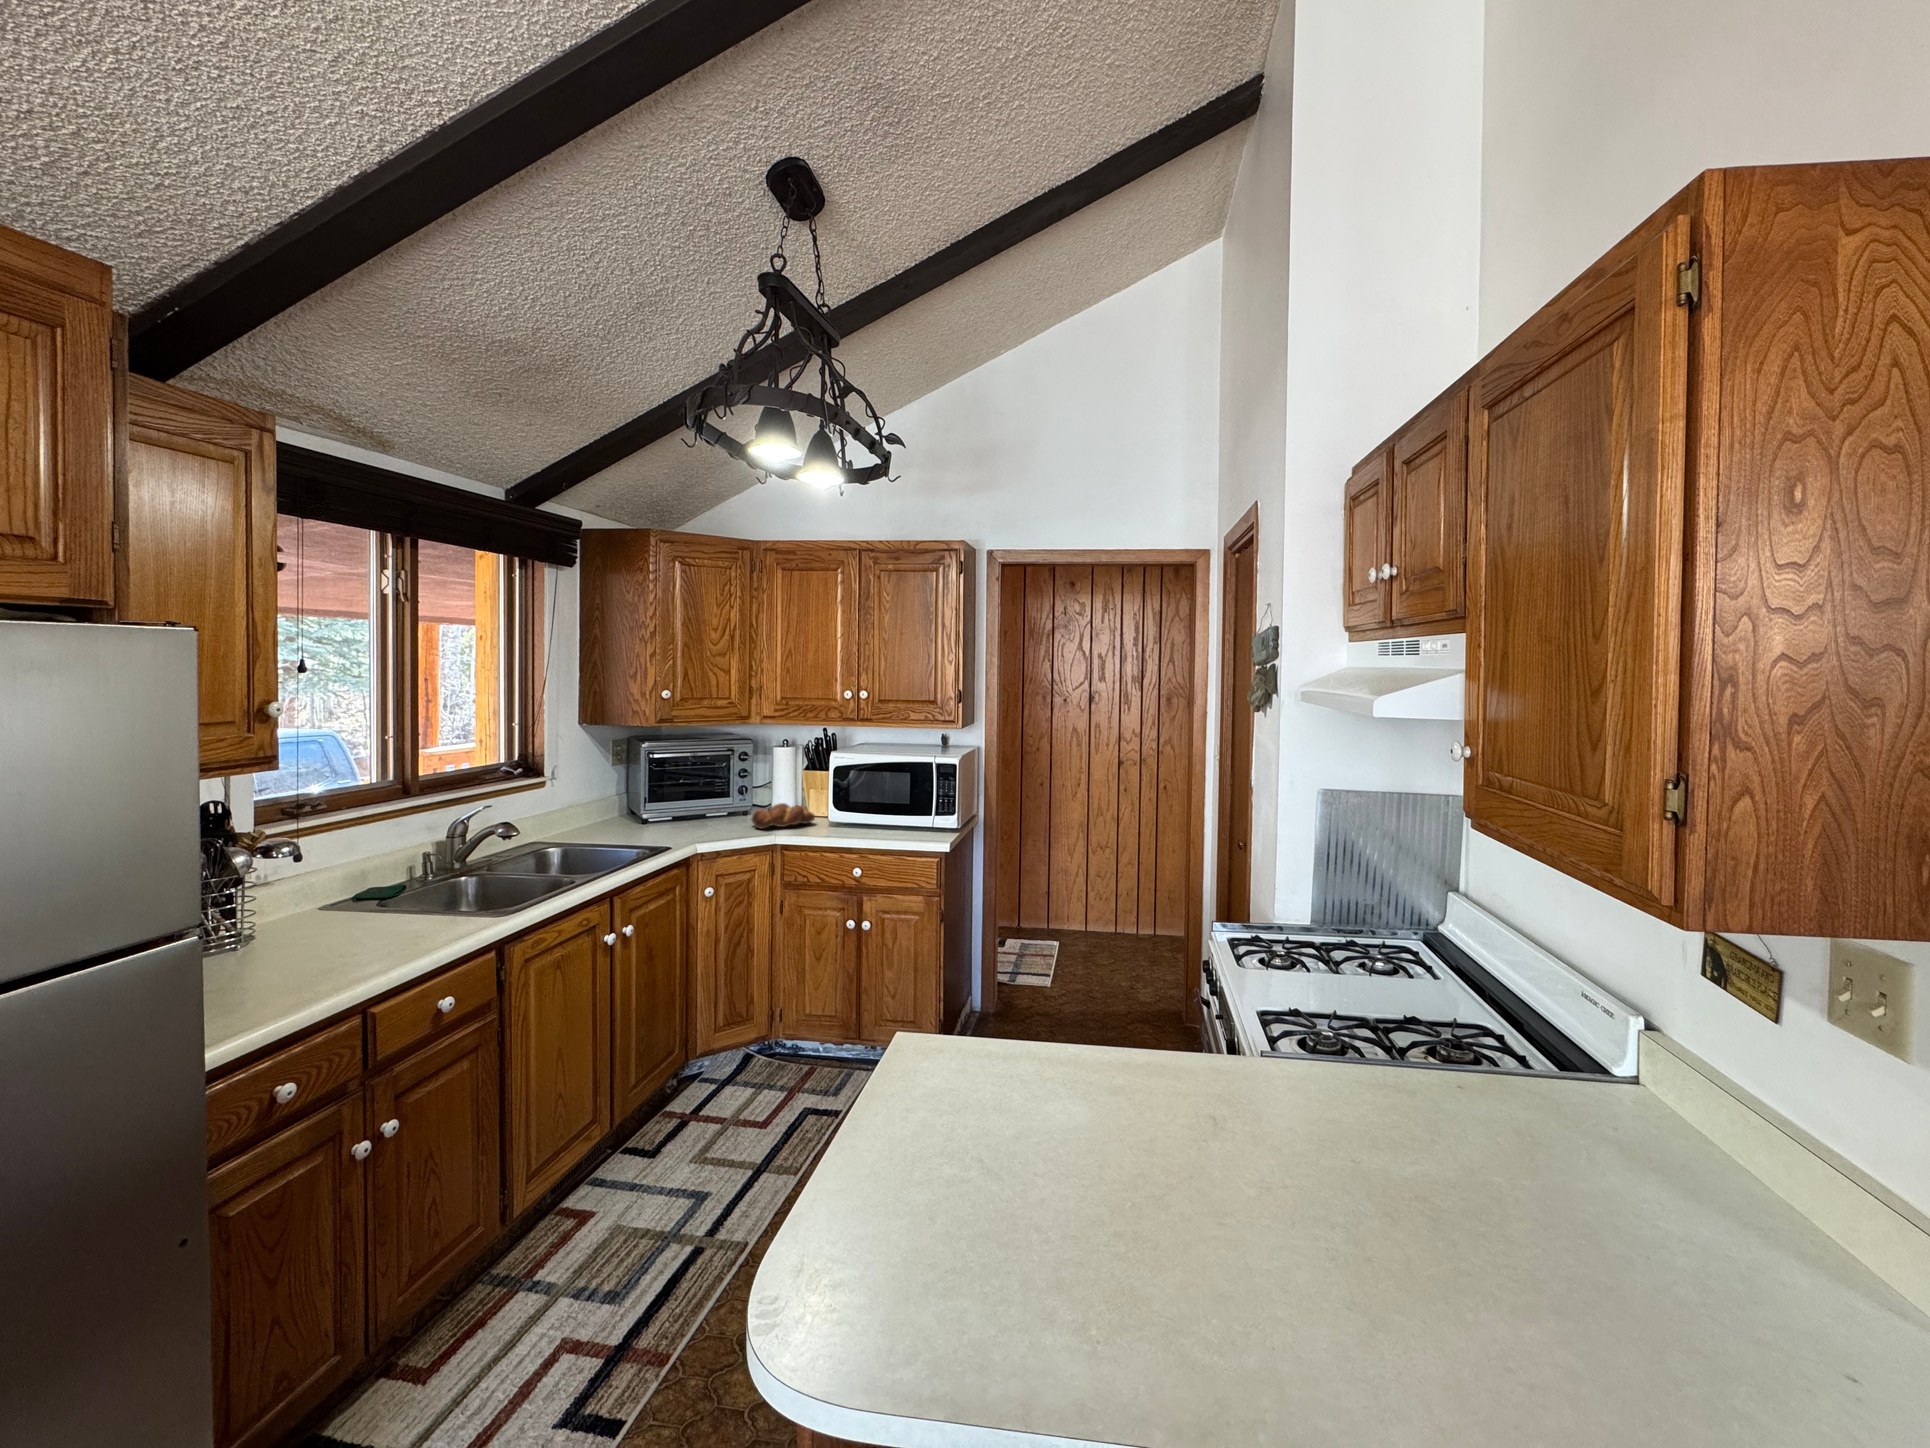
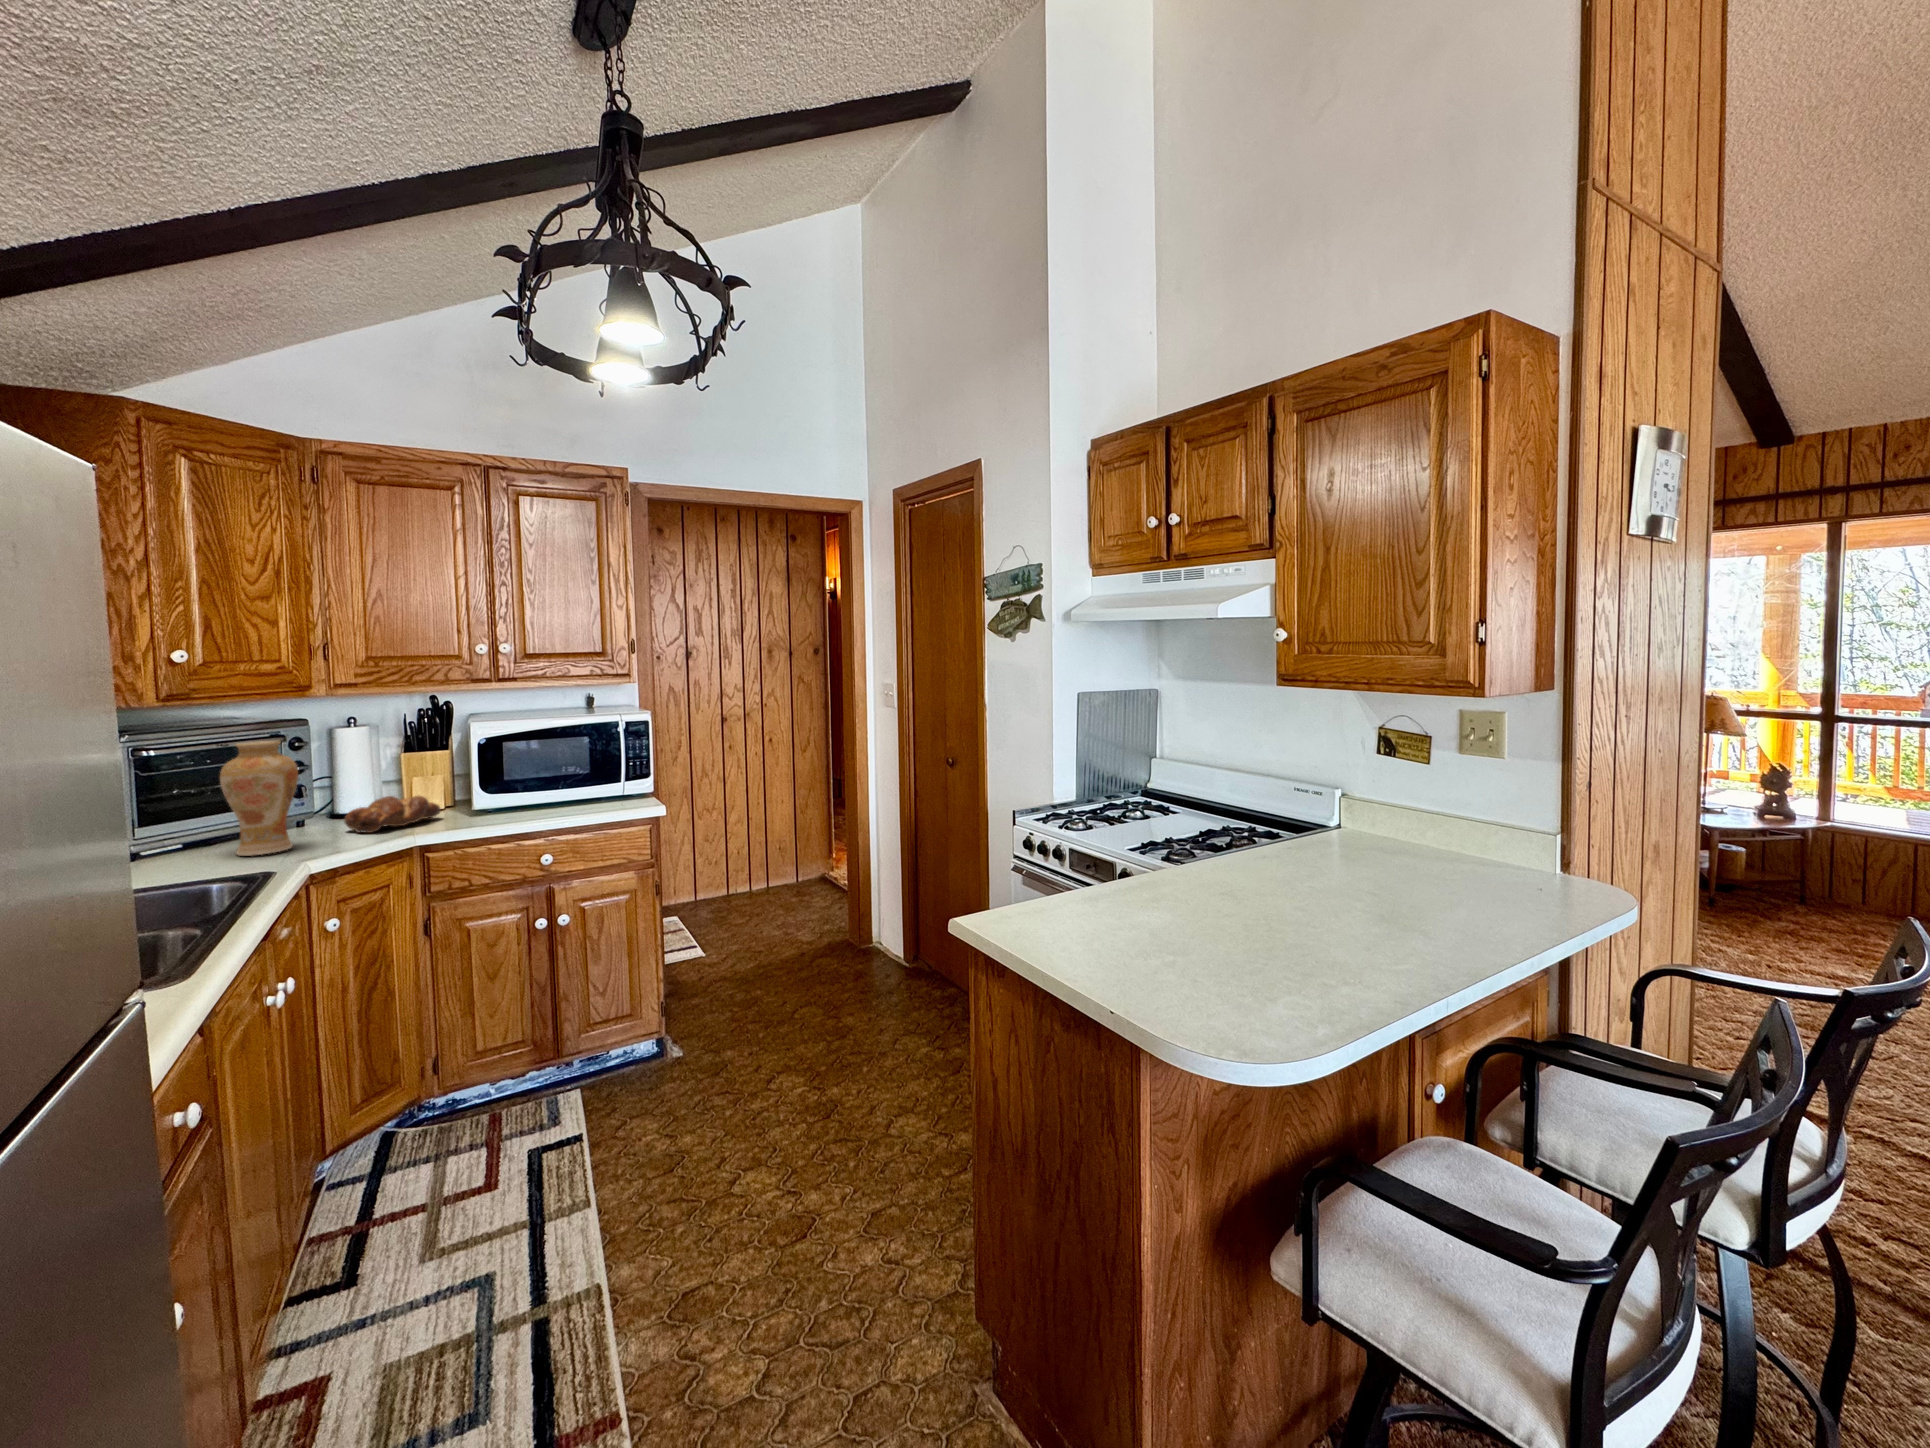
vase: none [672,757,715,835] -> present [220,741,298,856]

